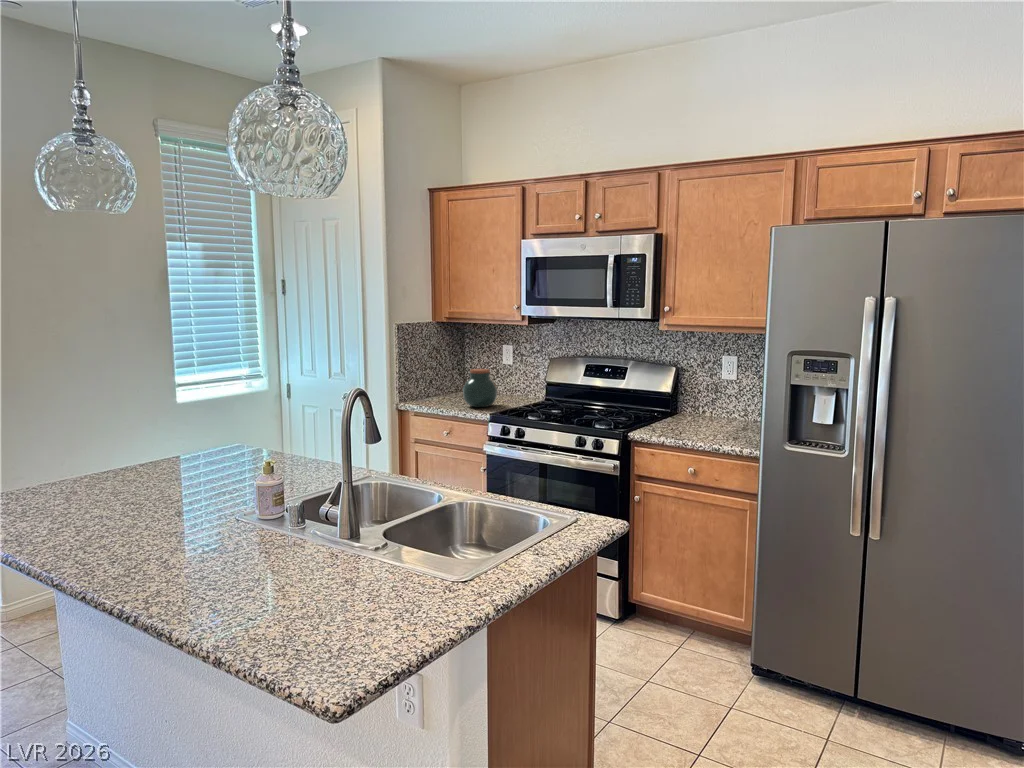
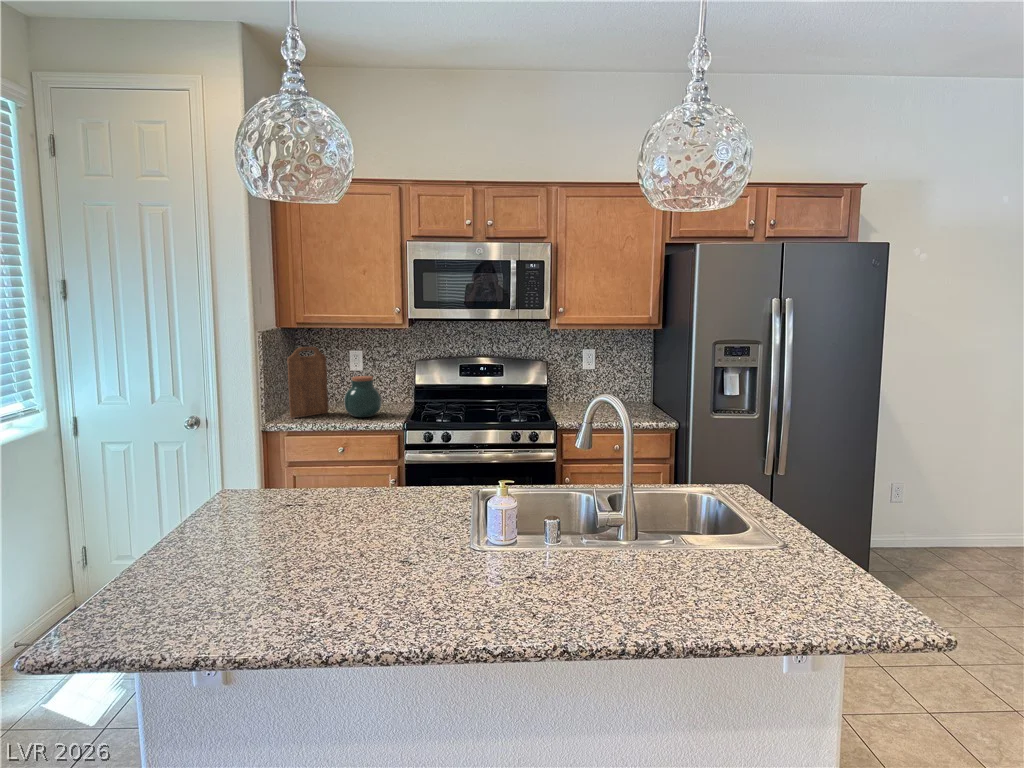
cutting board: none [426,340,463,401] -> present [287,347,328,418]

